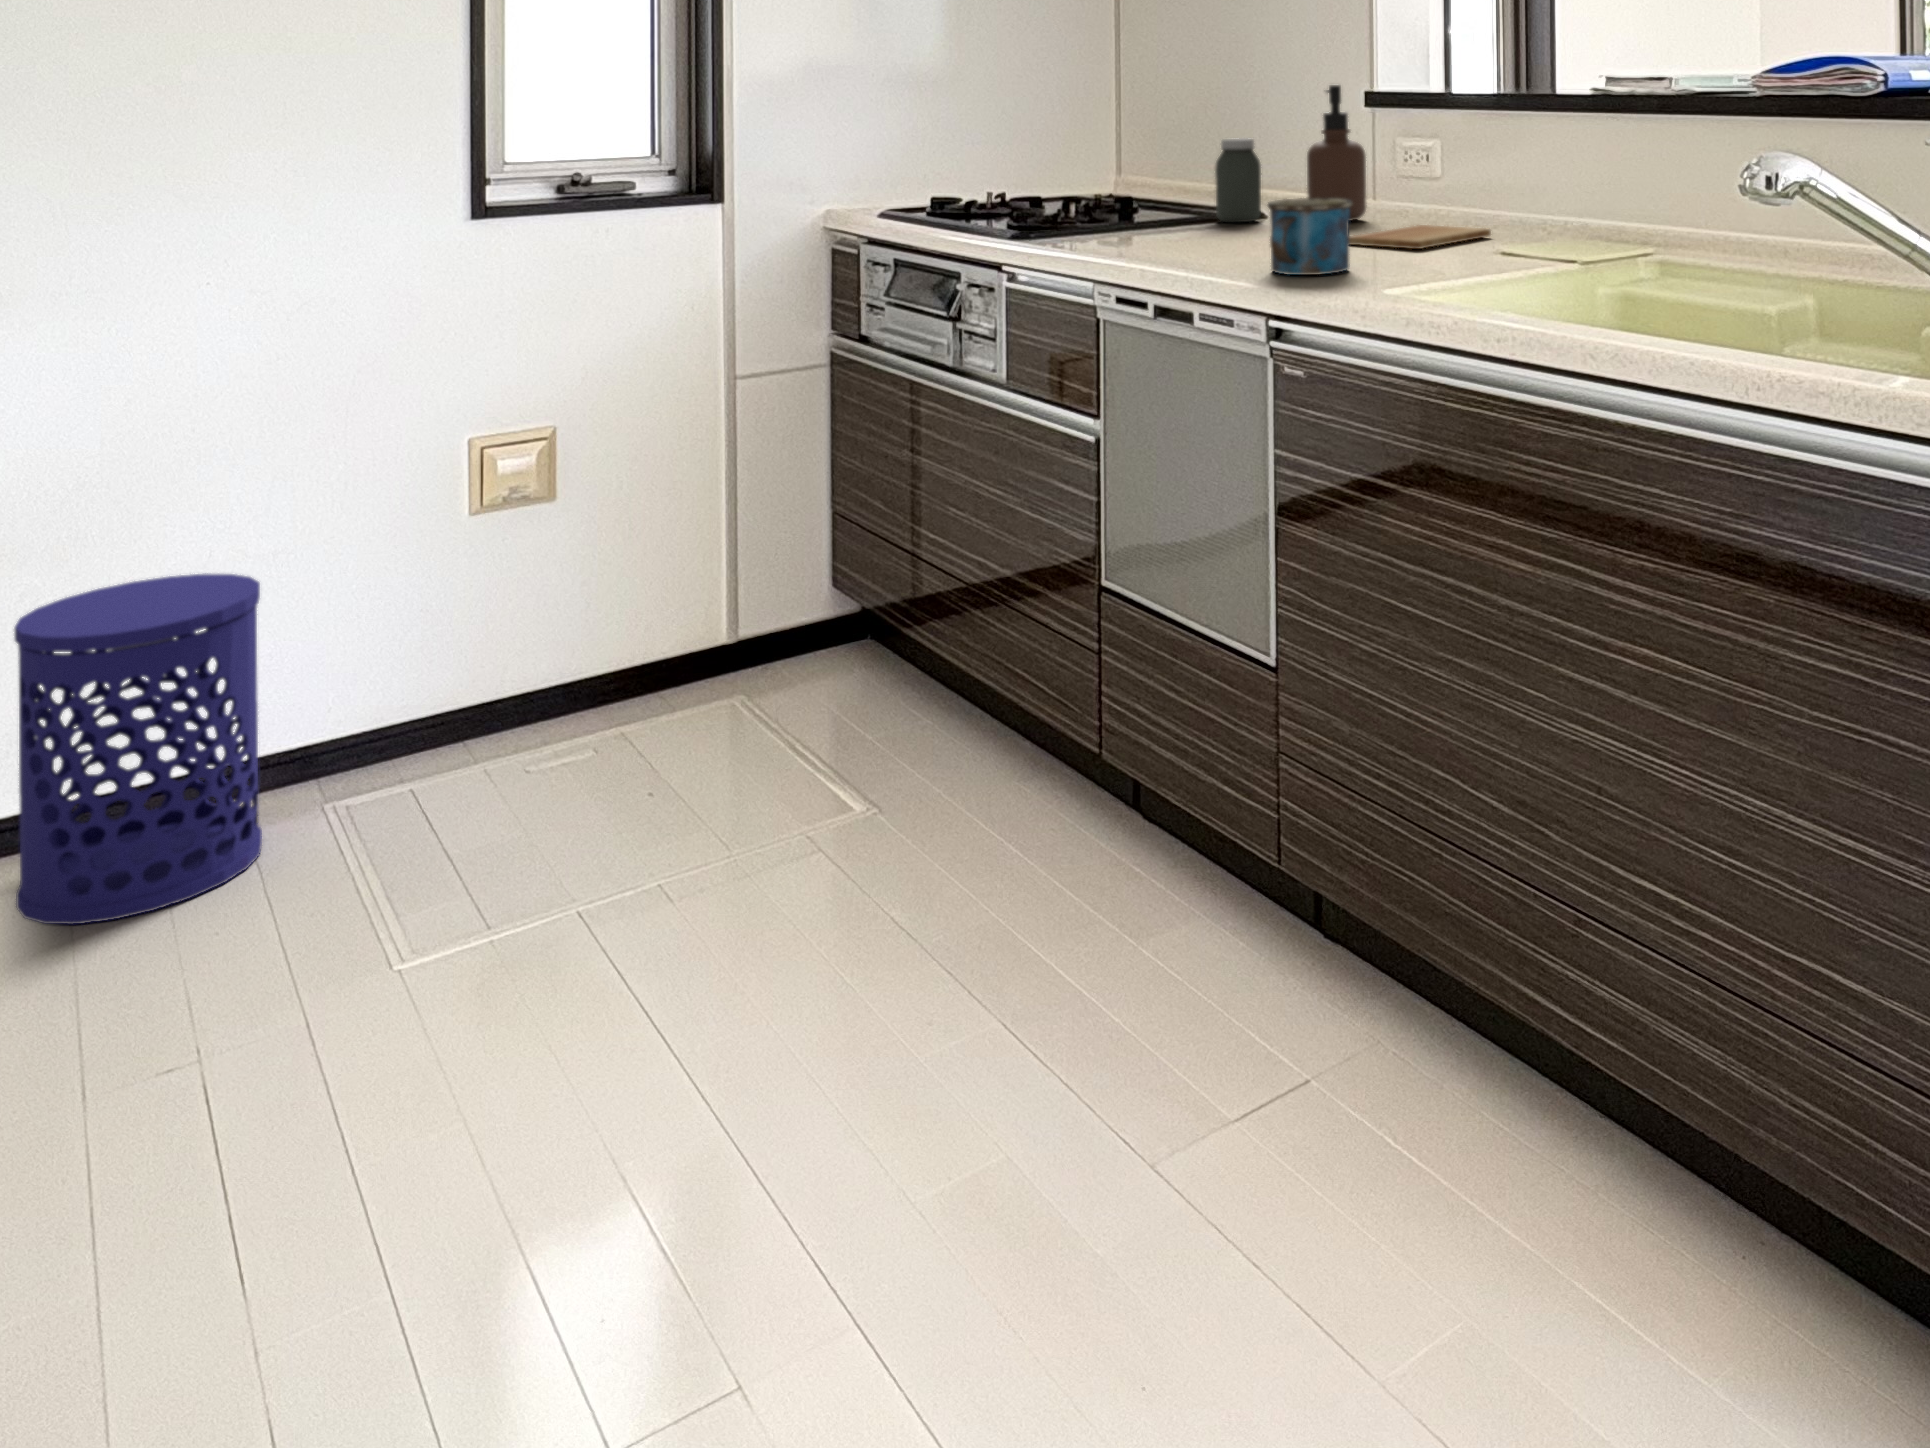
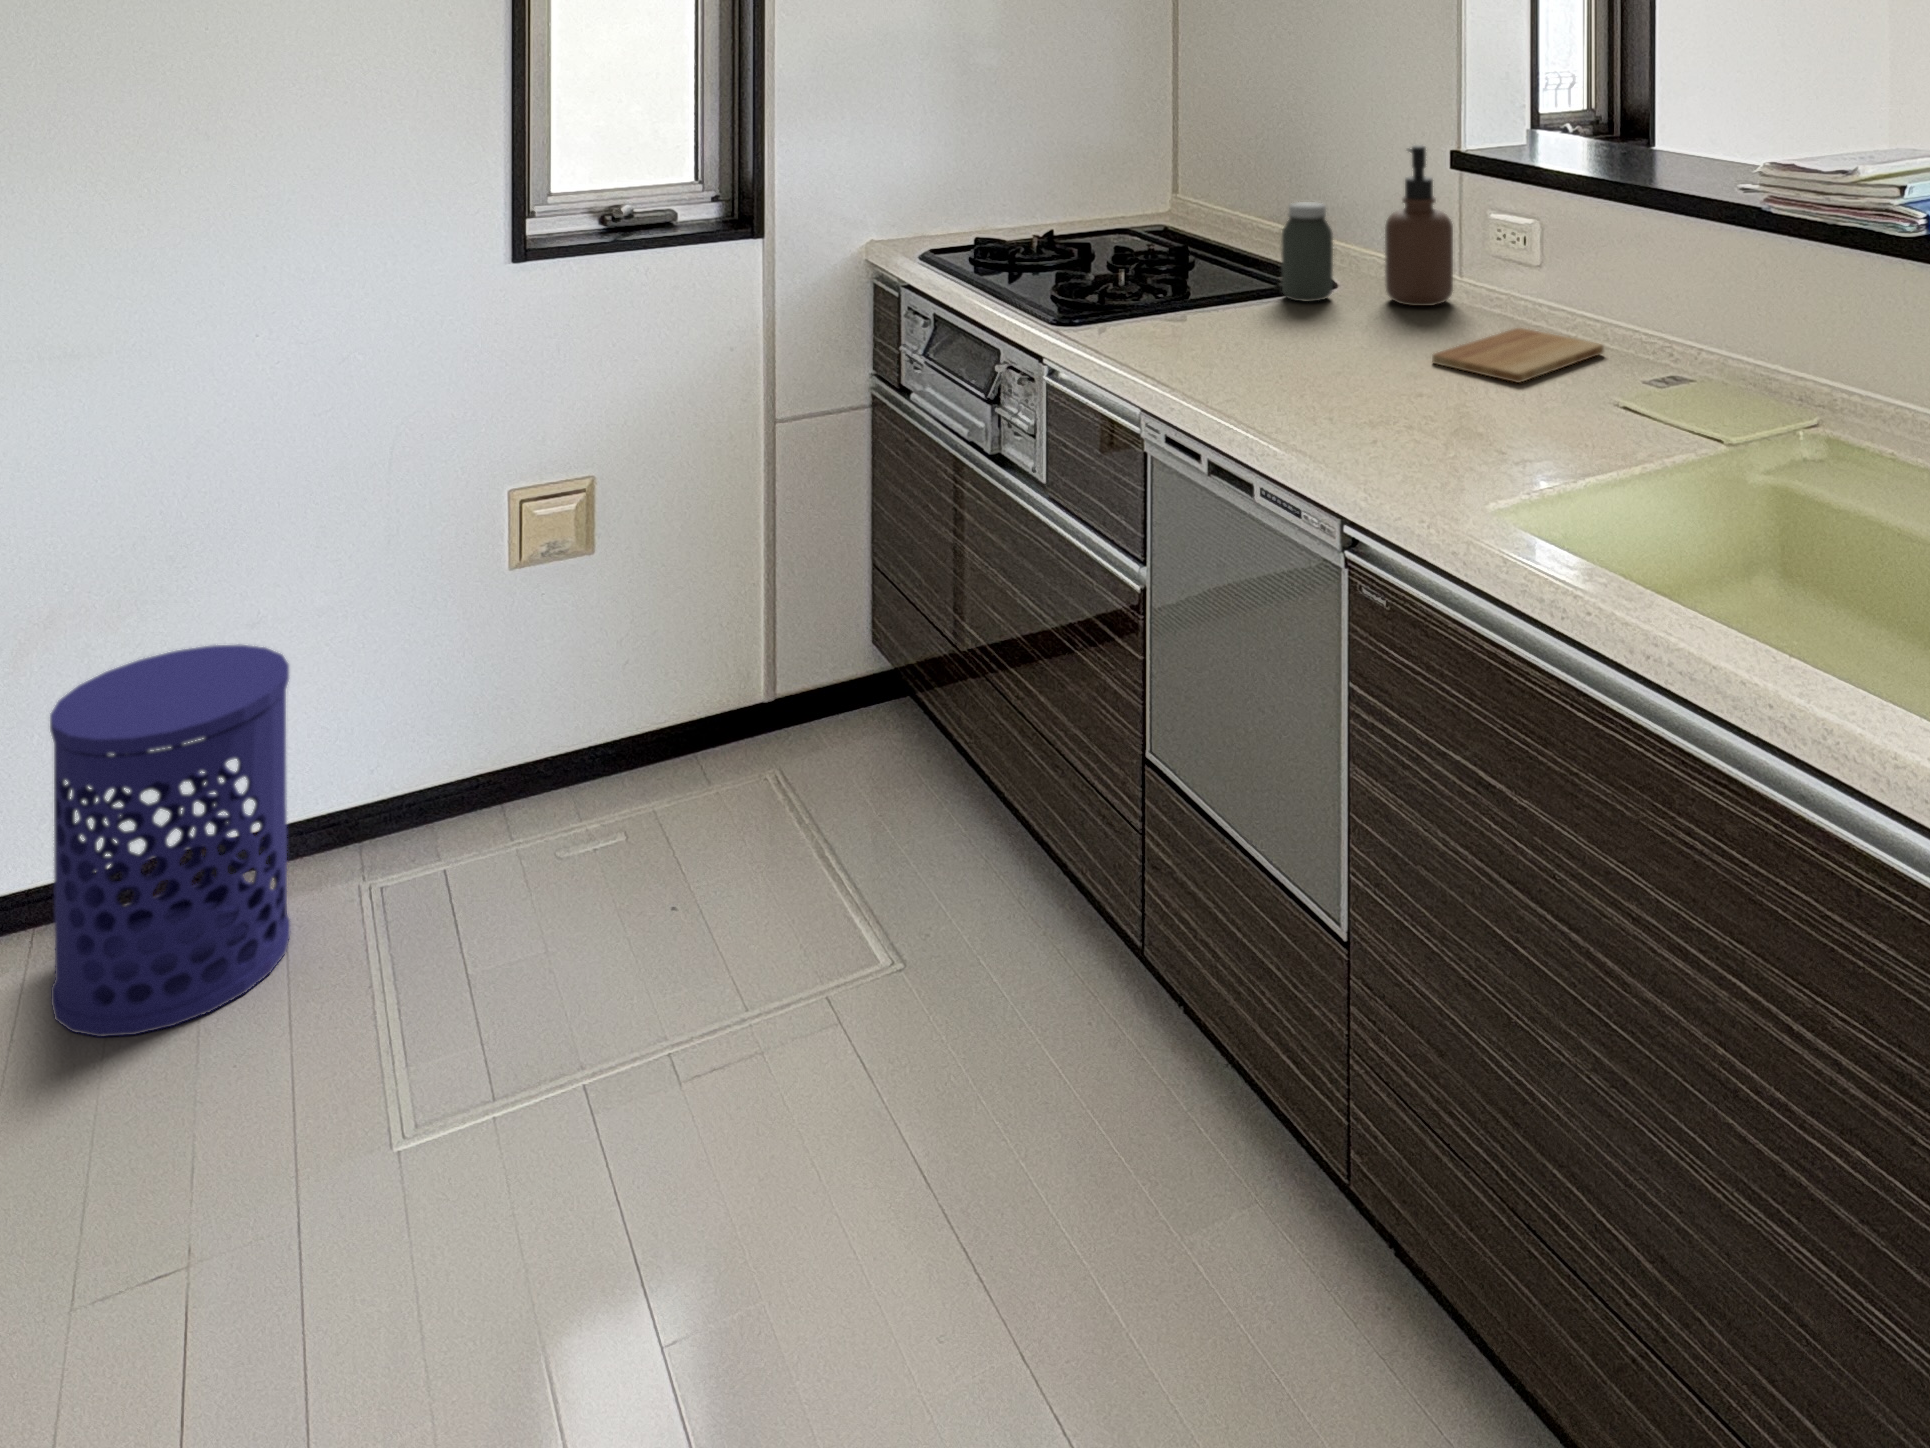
mug: present [1268,198,1352,275] -> none [1340,336,1443,444]

